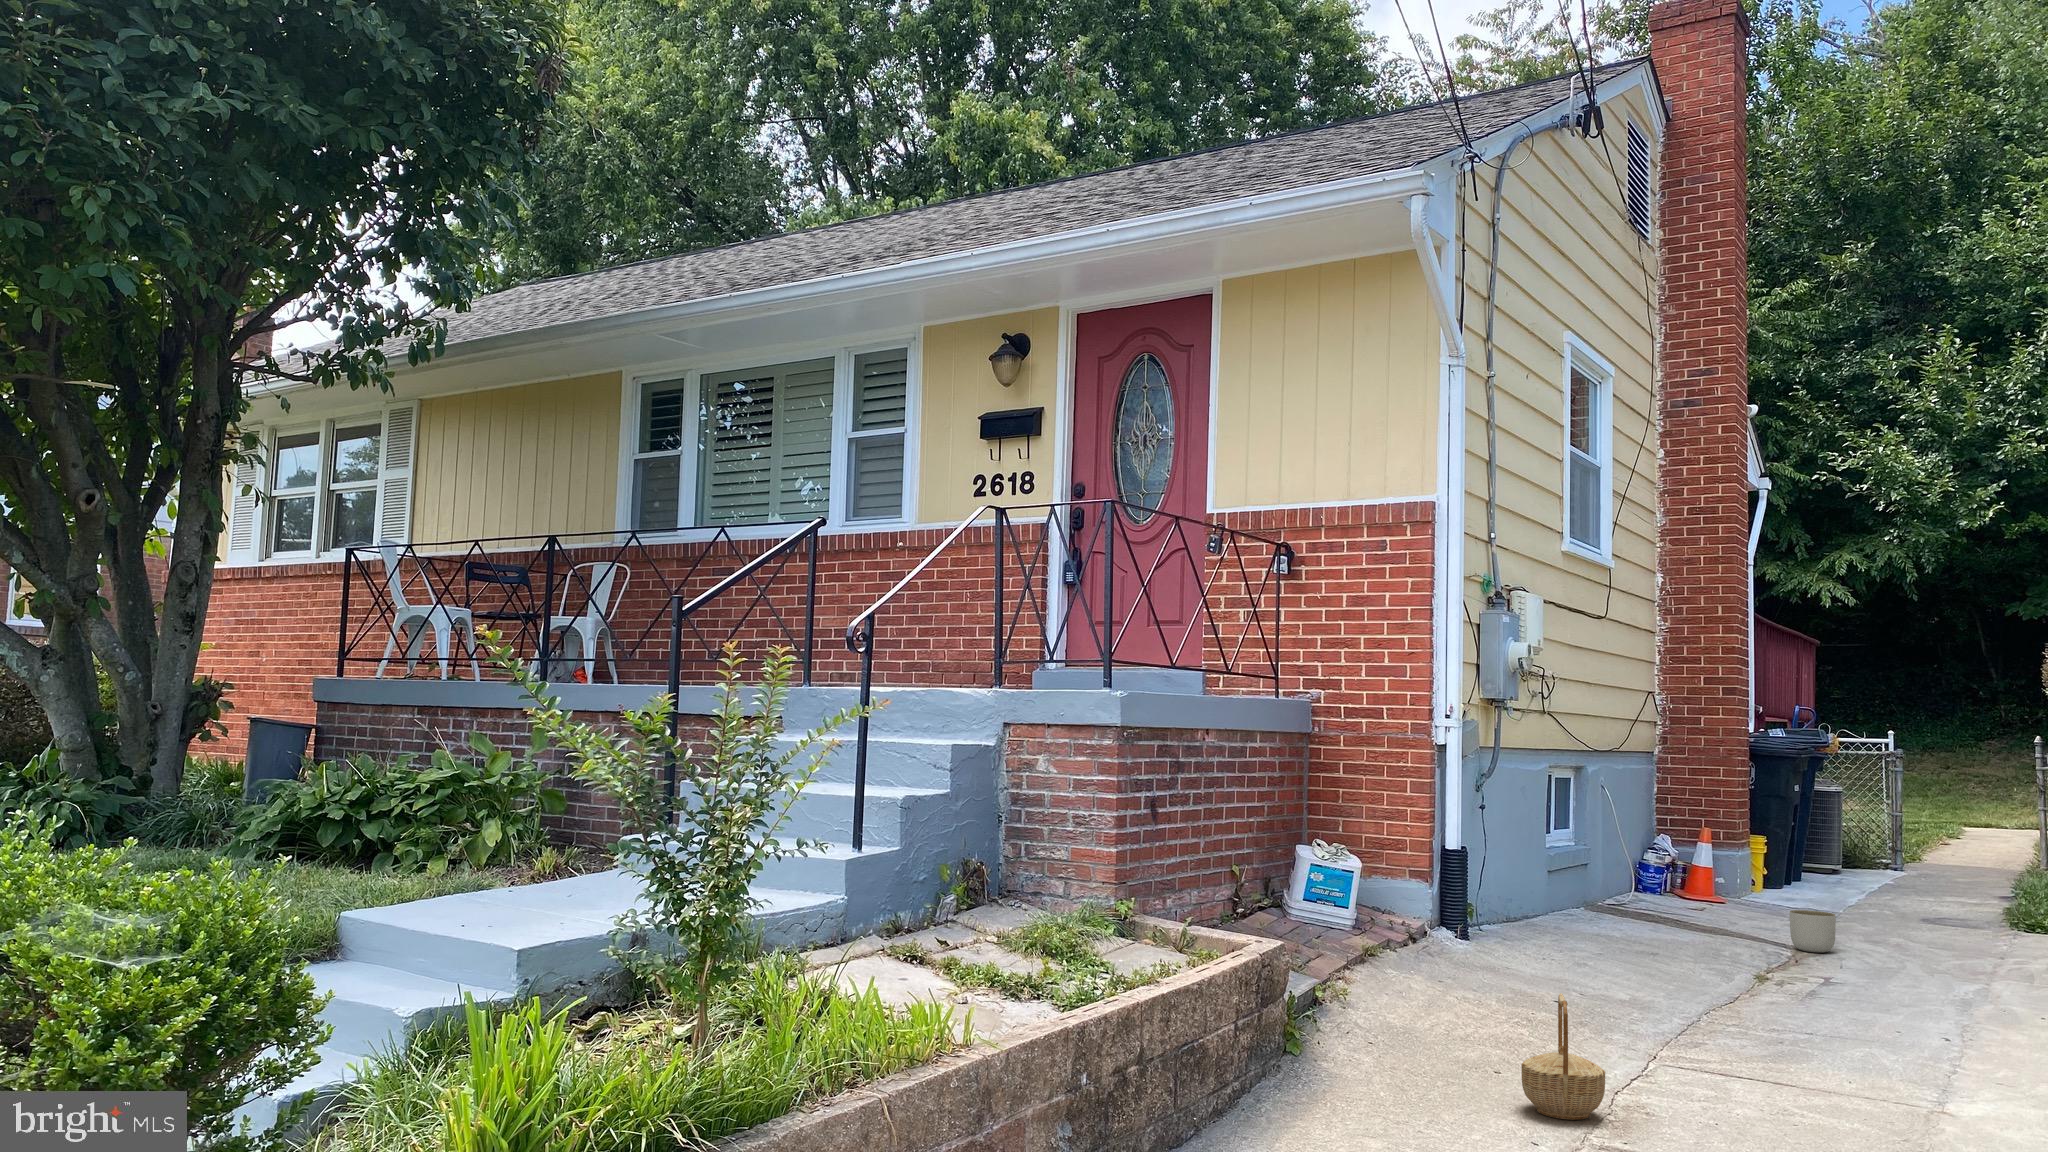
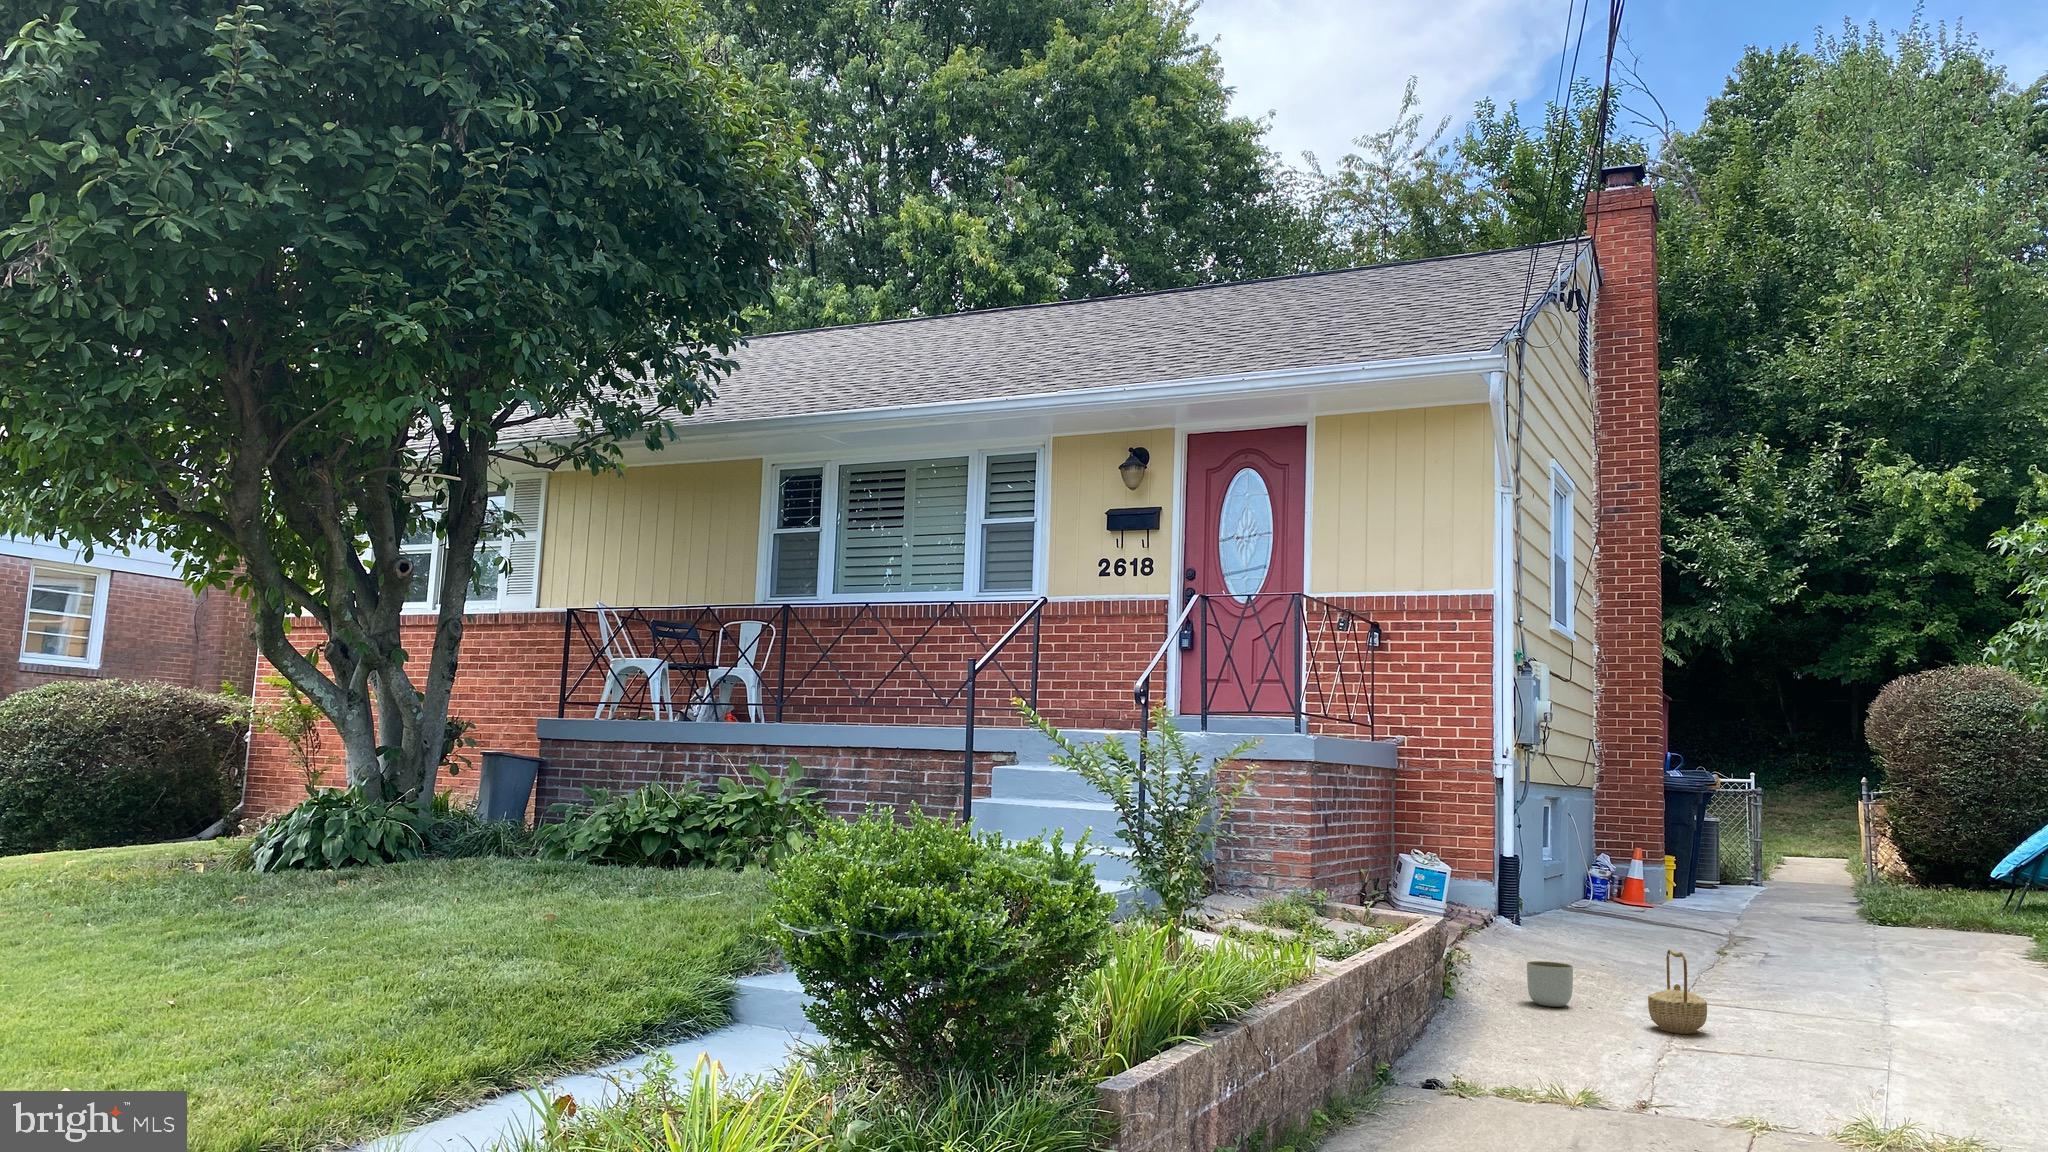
planter: present [1789,910,1836,953] -> present [1527,961,1573,1007]

